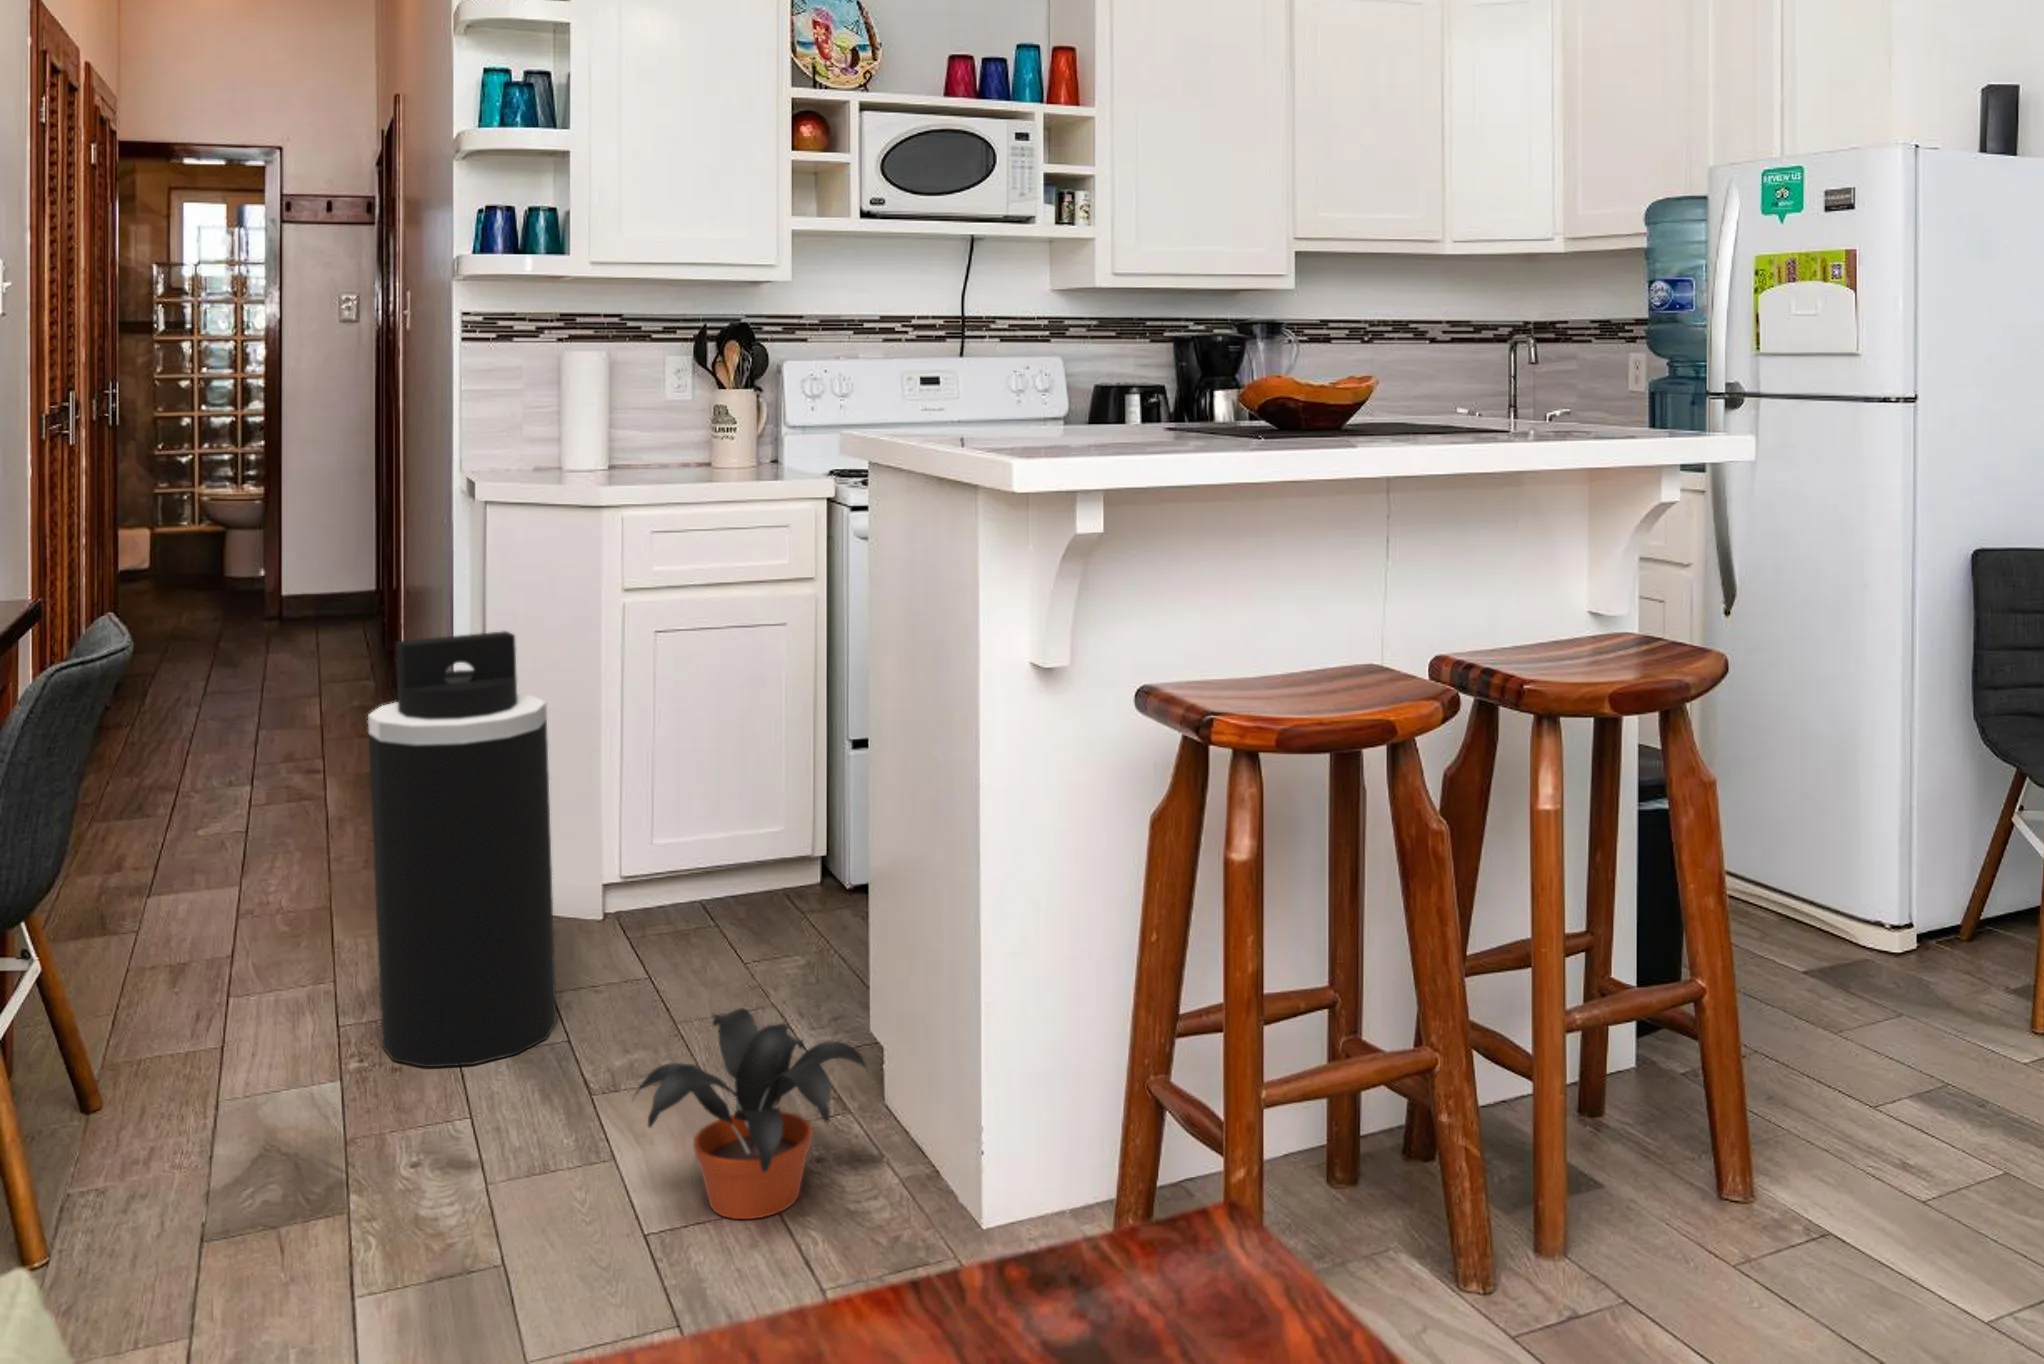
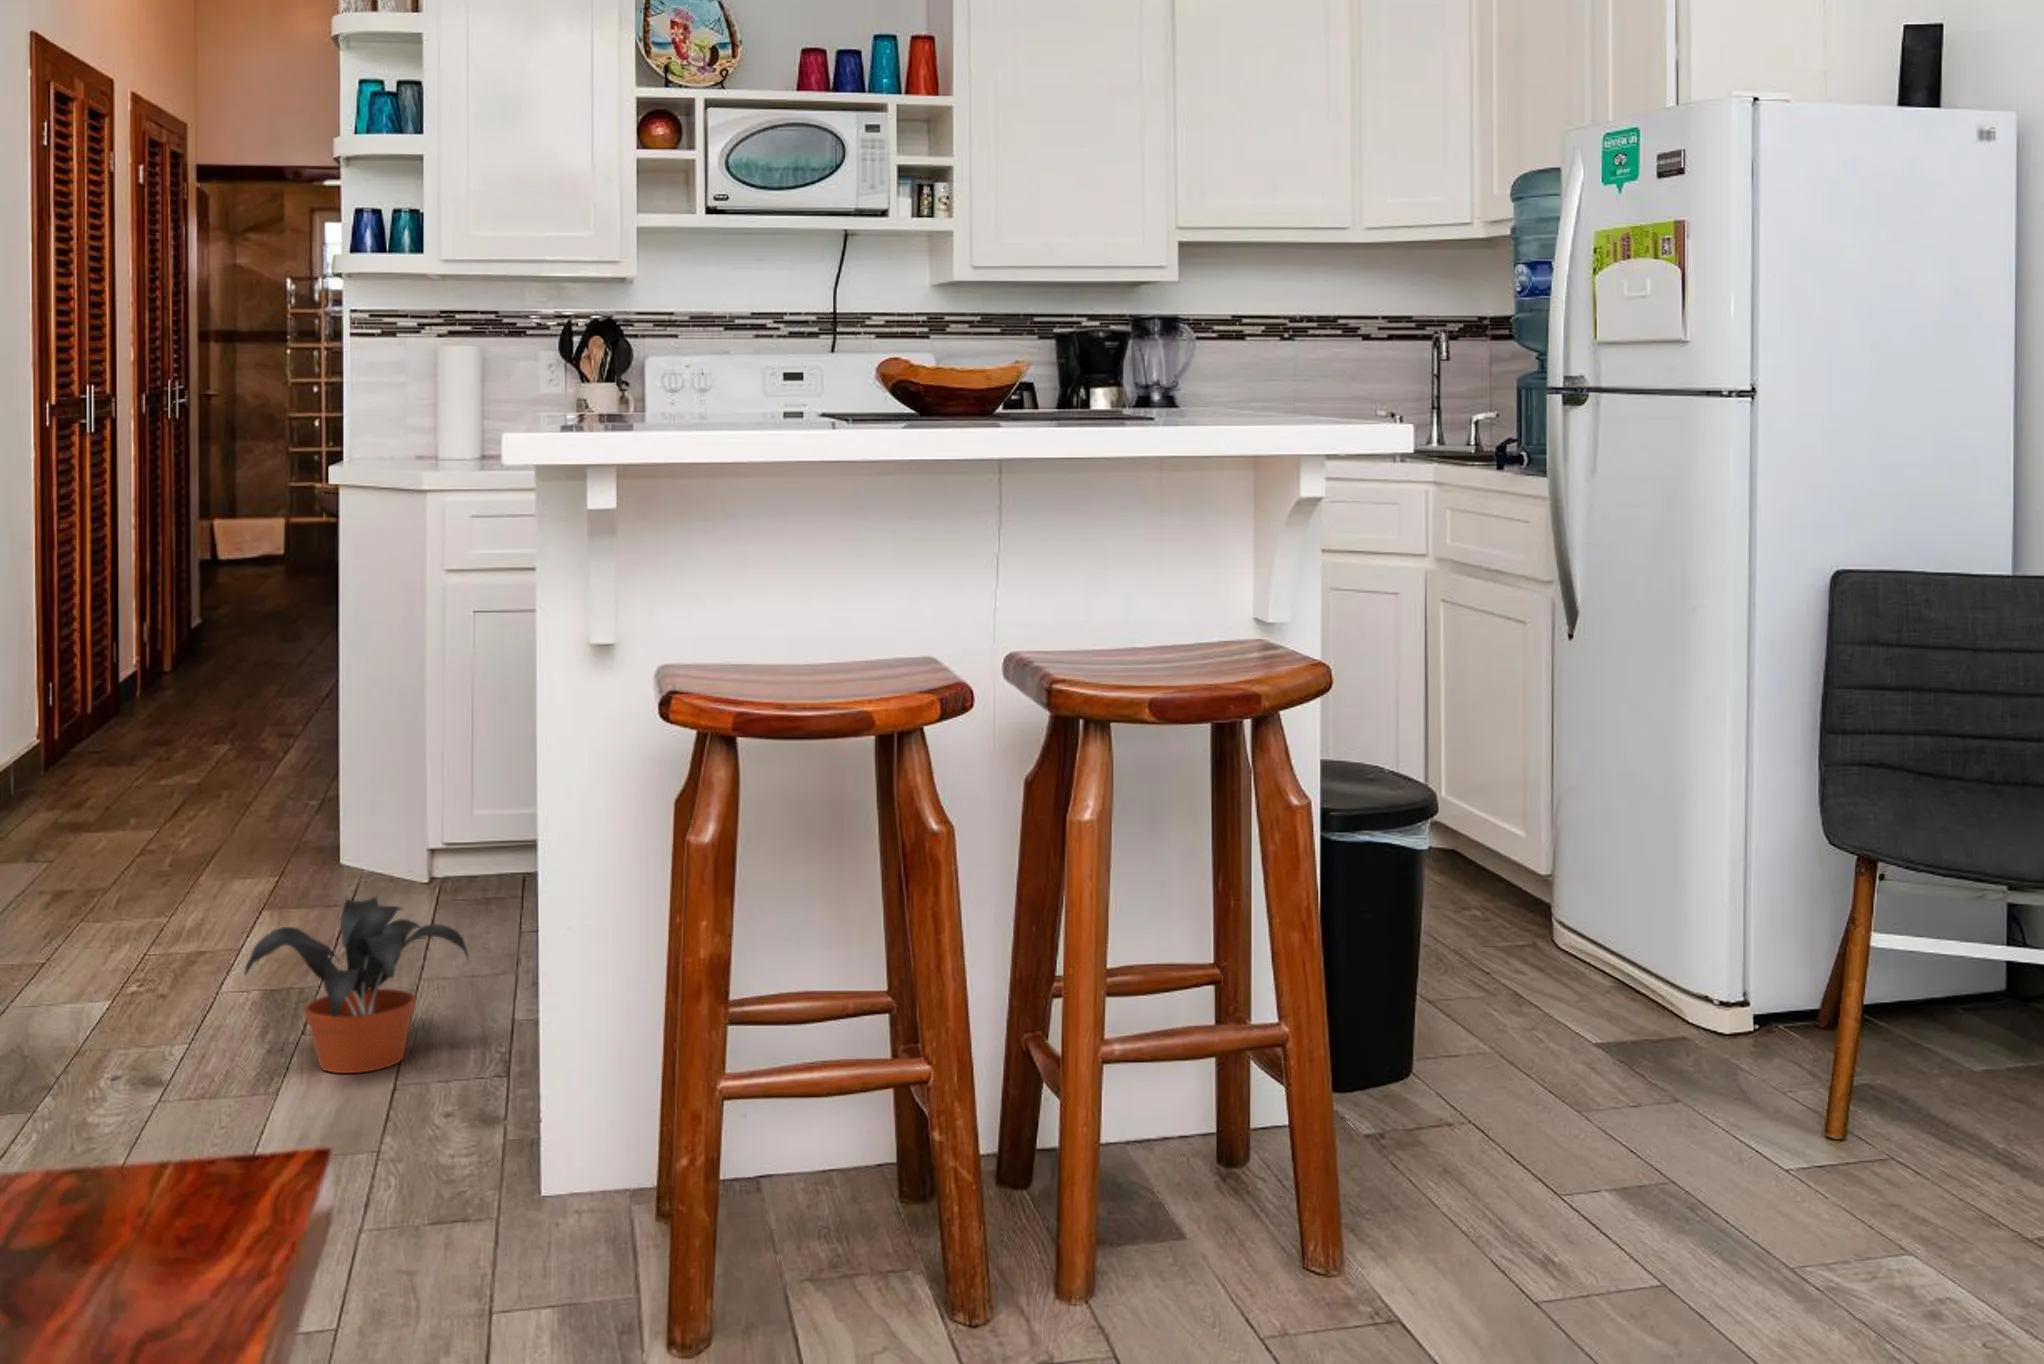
trash can: present [368,631,556,1067] -> none [134,578,303,968]

